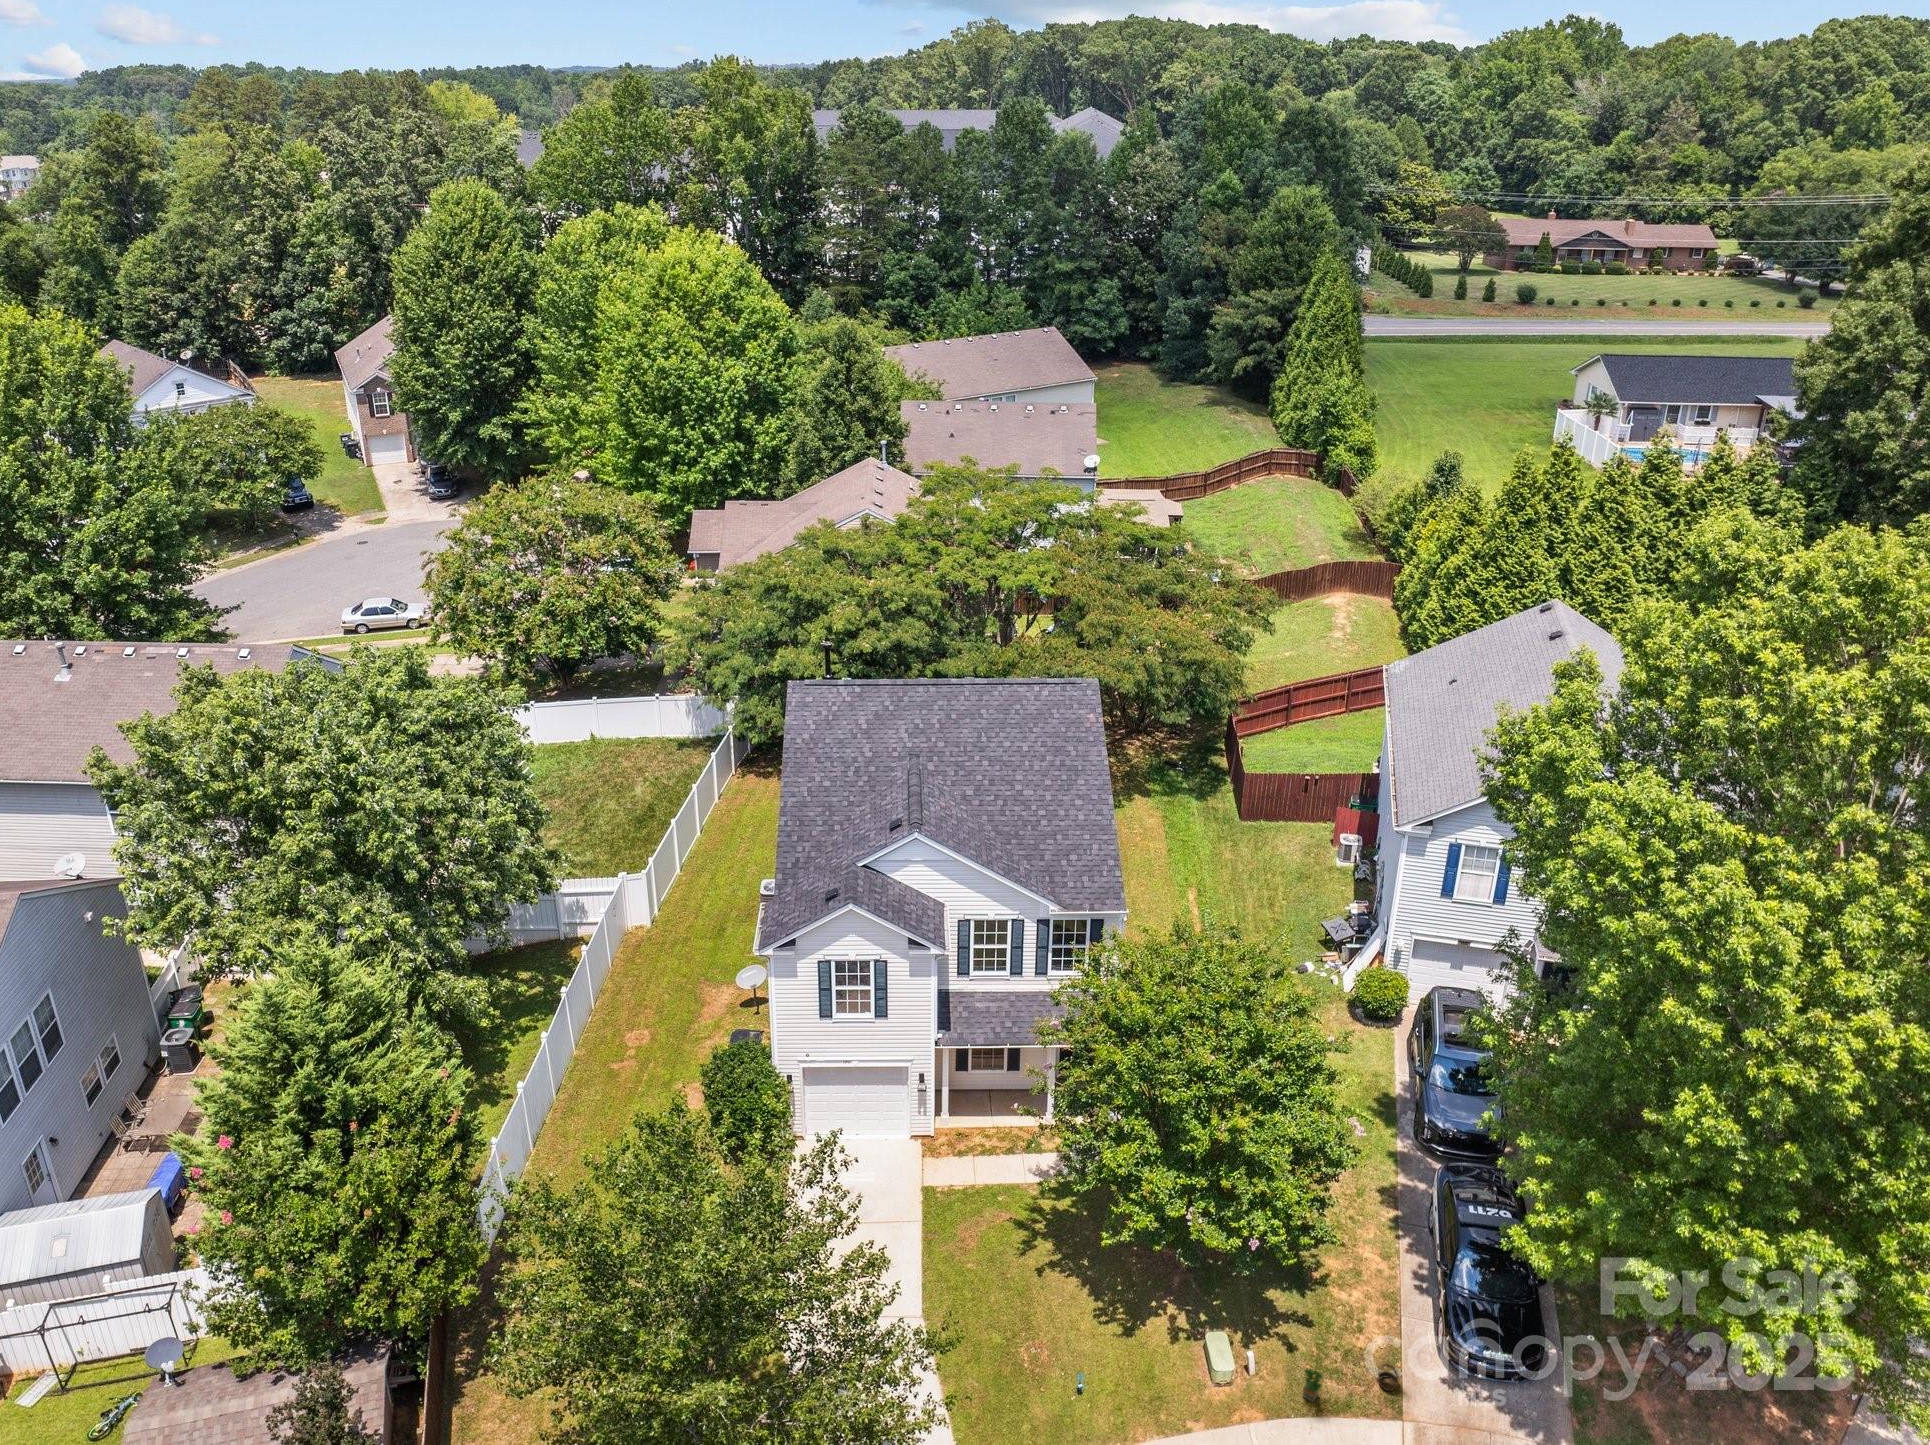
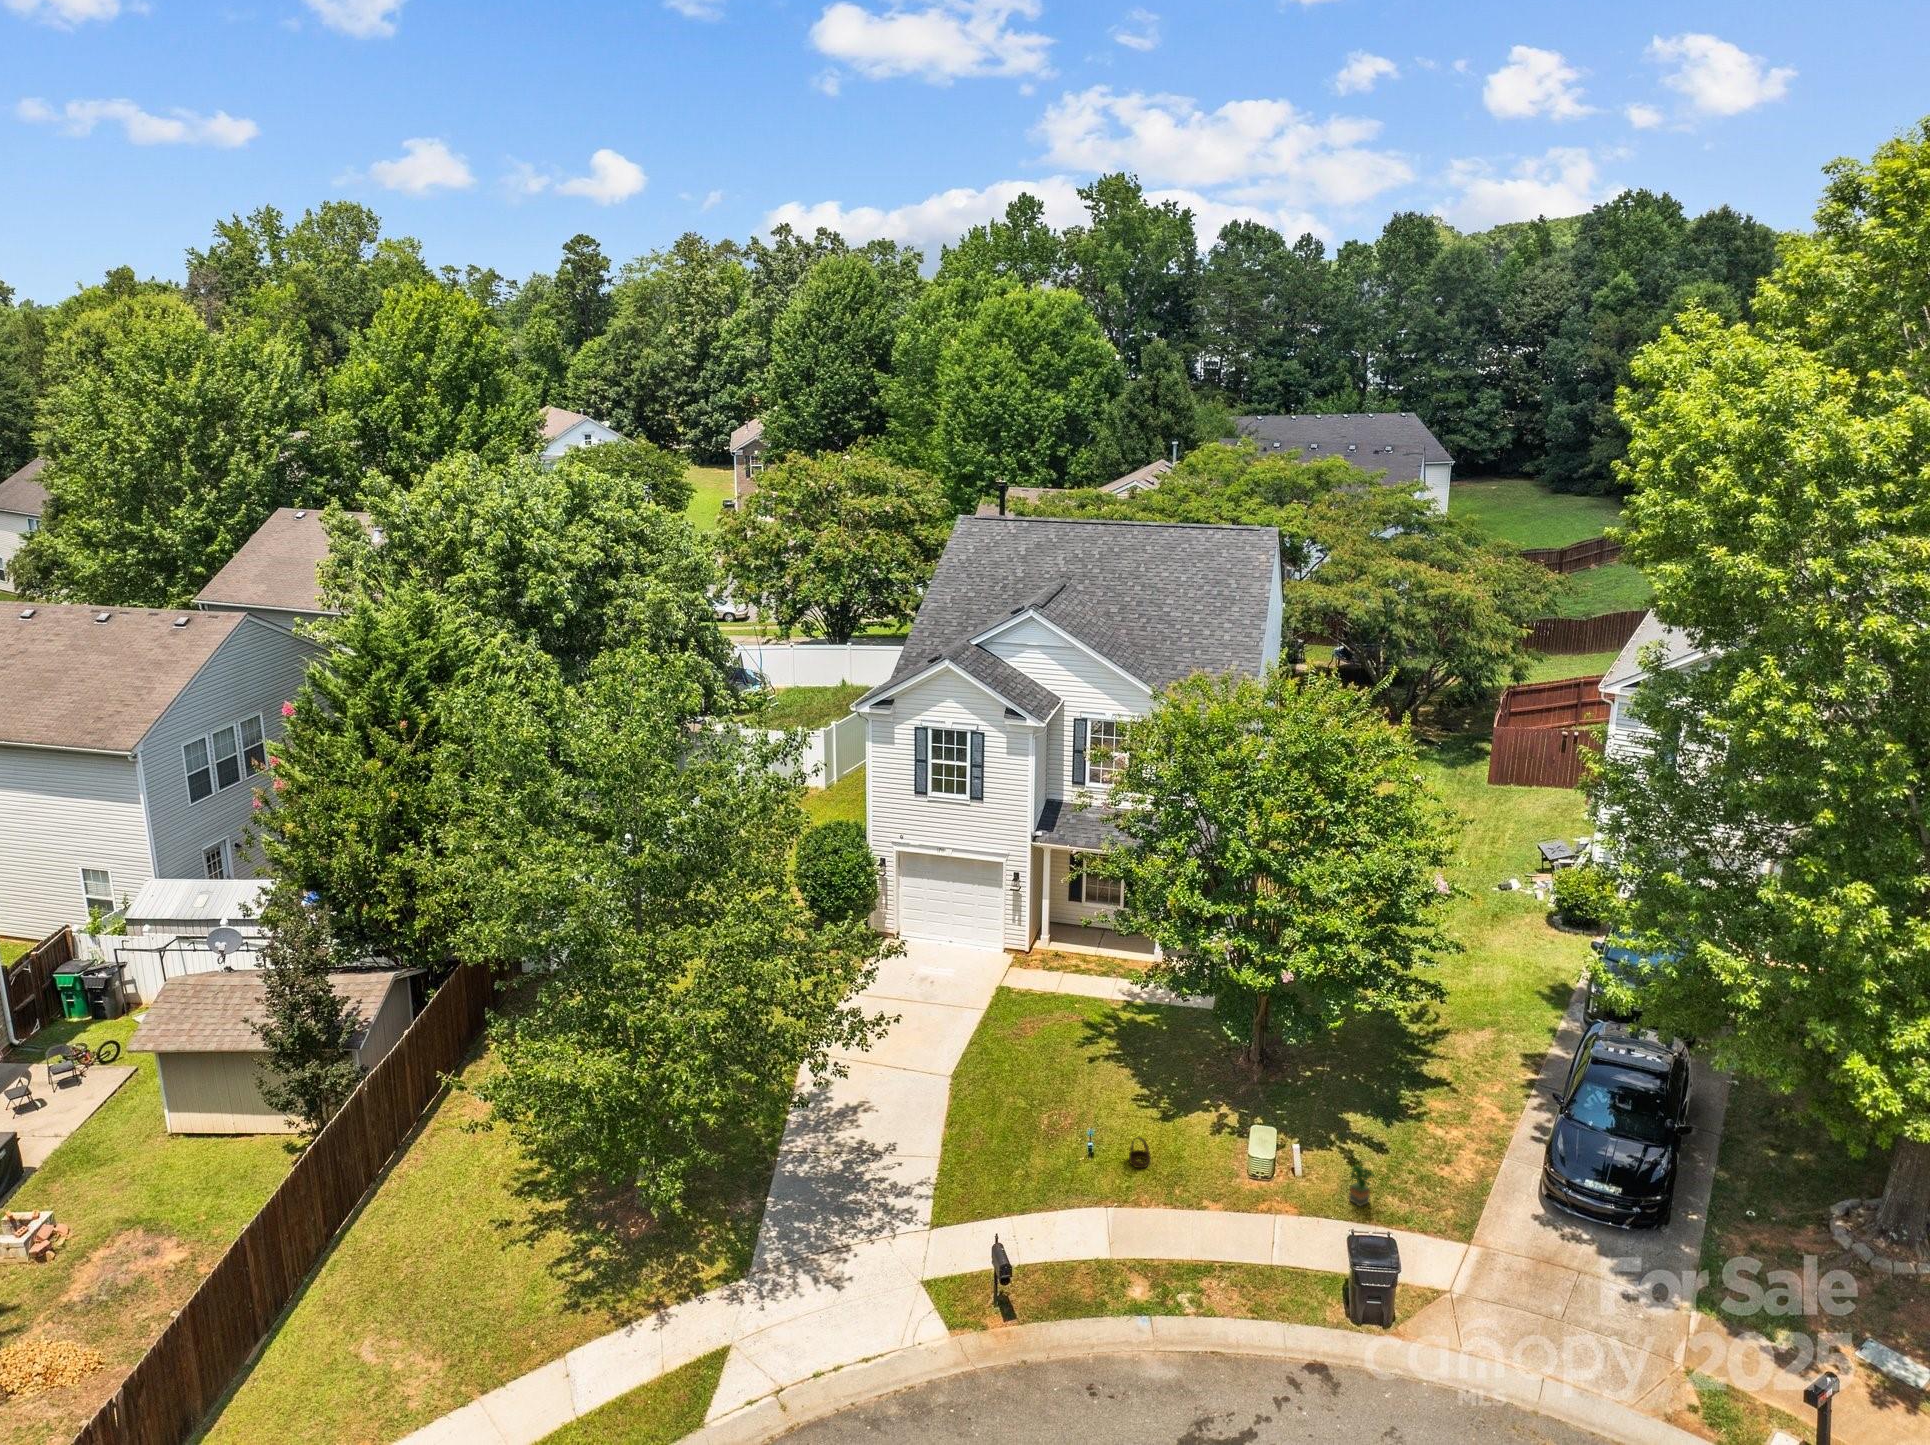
basket: present [1378,1364,1398,1391] -> present [1129,1137,1151,1168]

